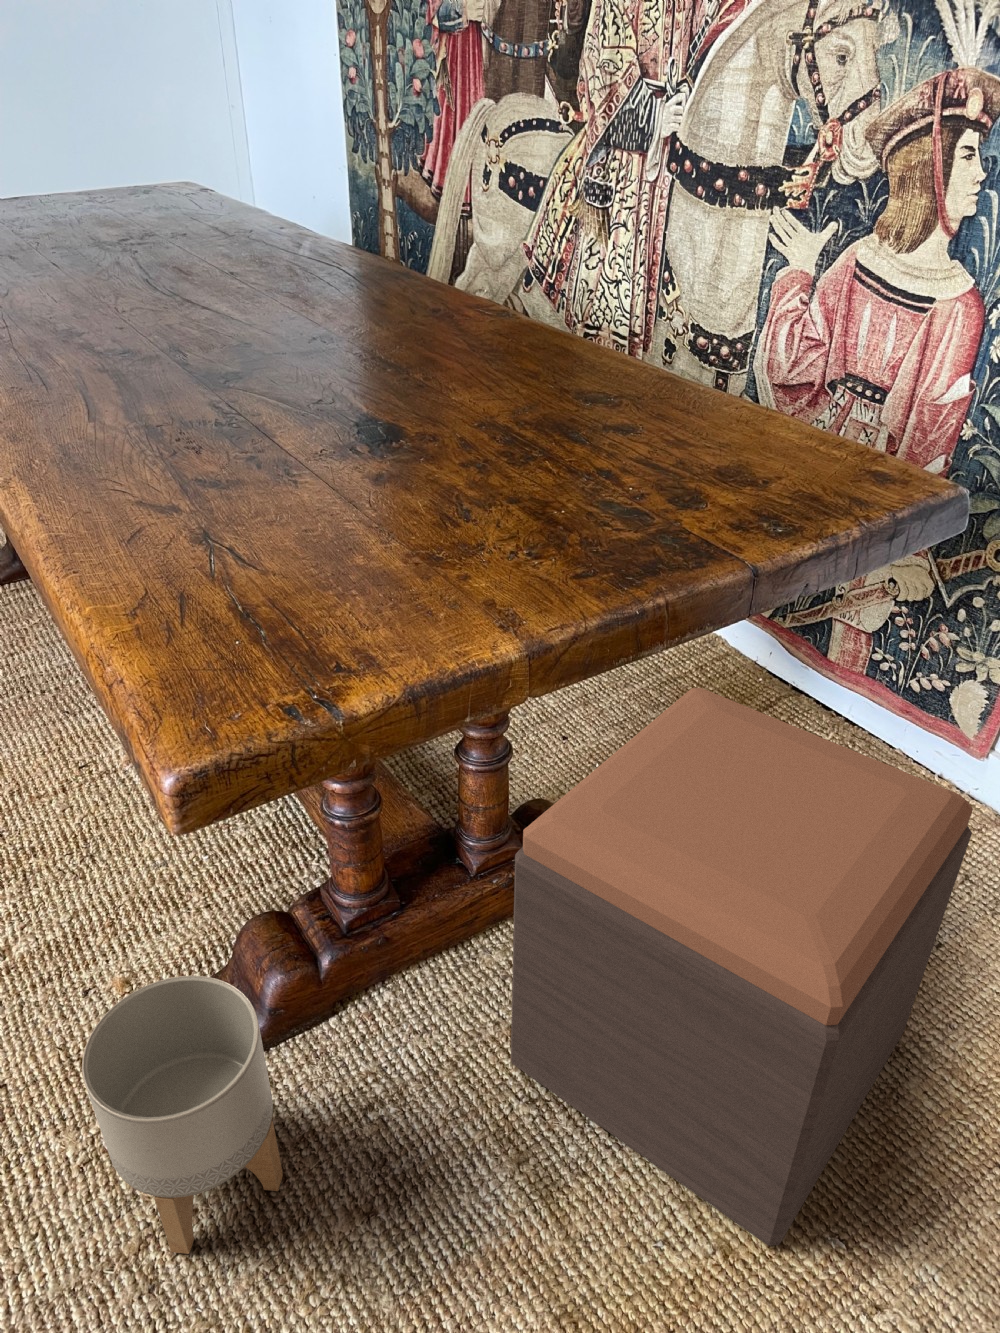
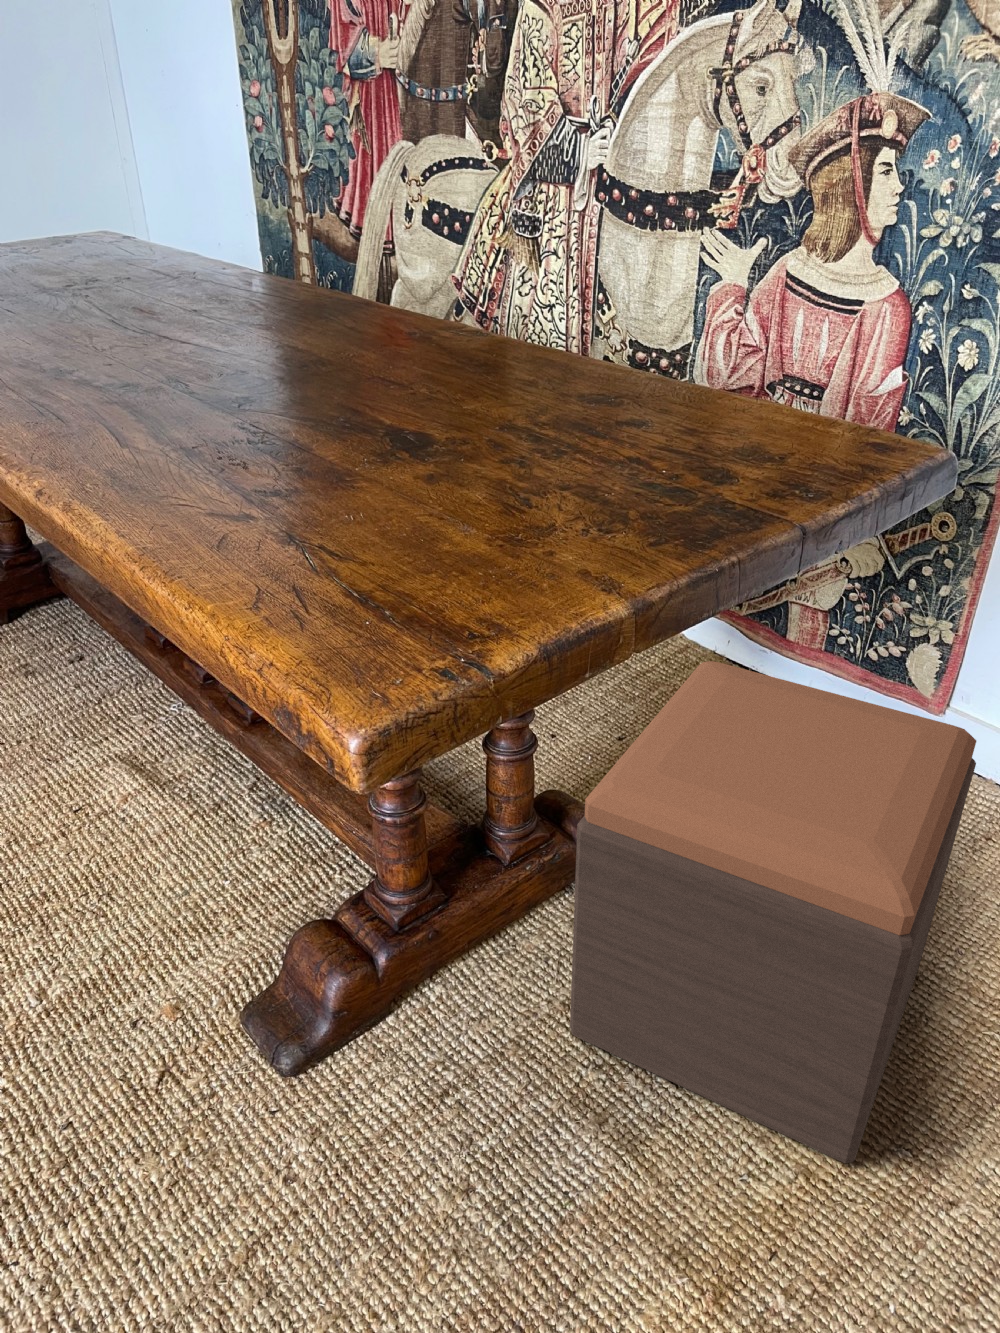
planter: present [82,975,283,1254] -> none [188,976,375,1255]

